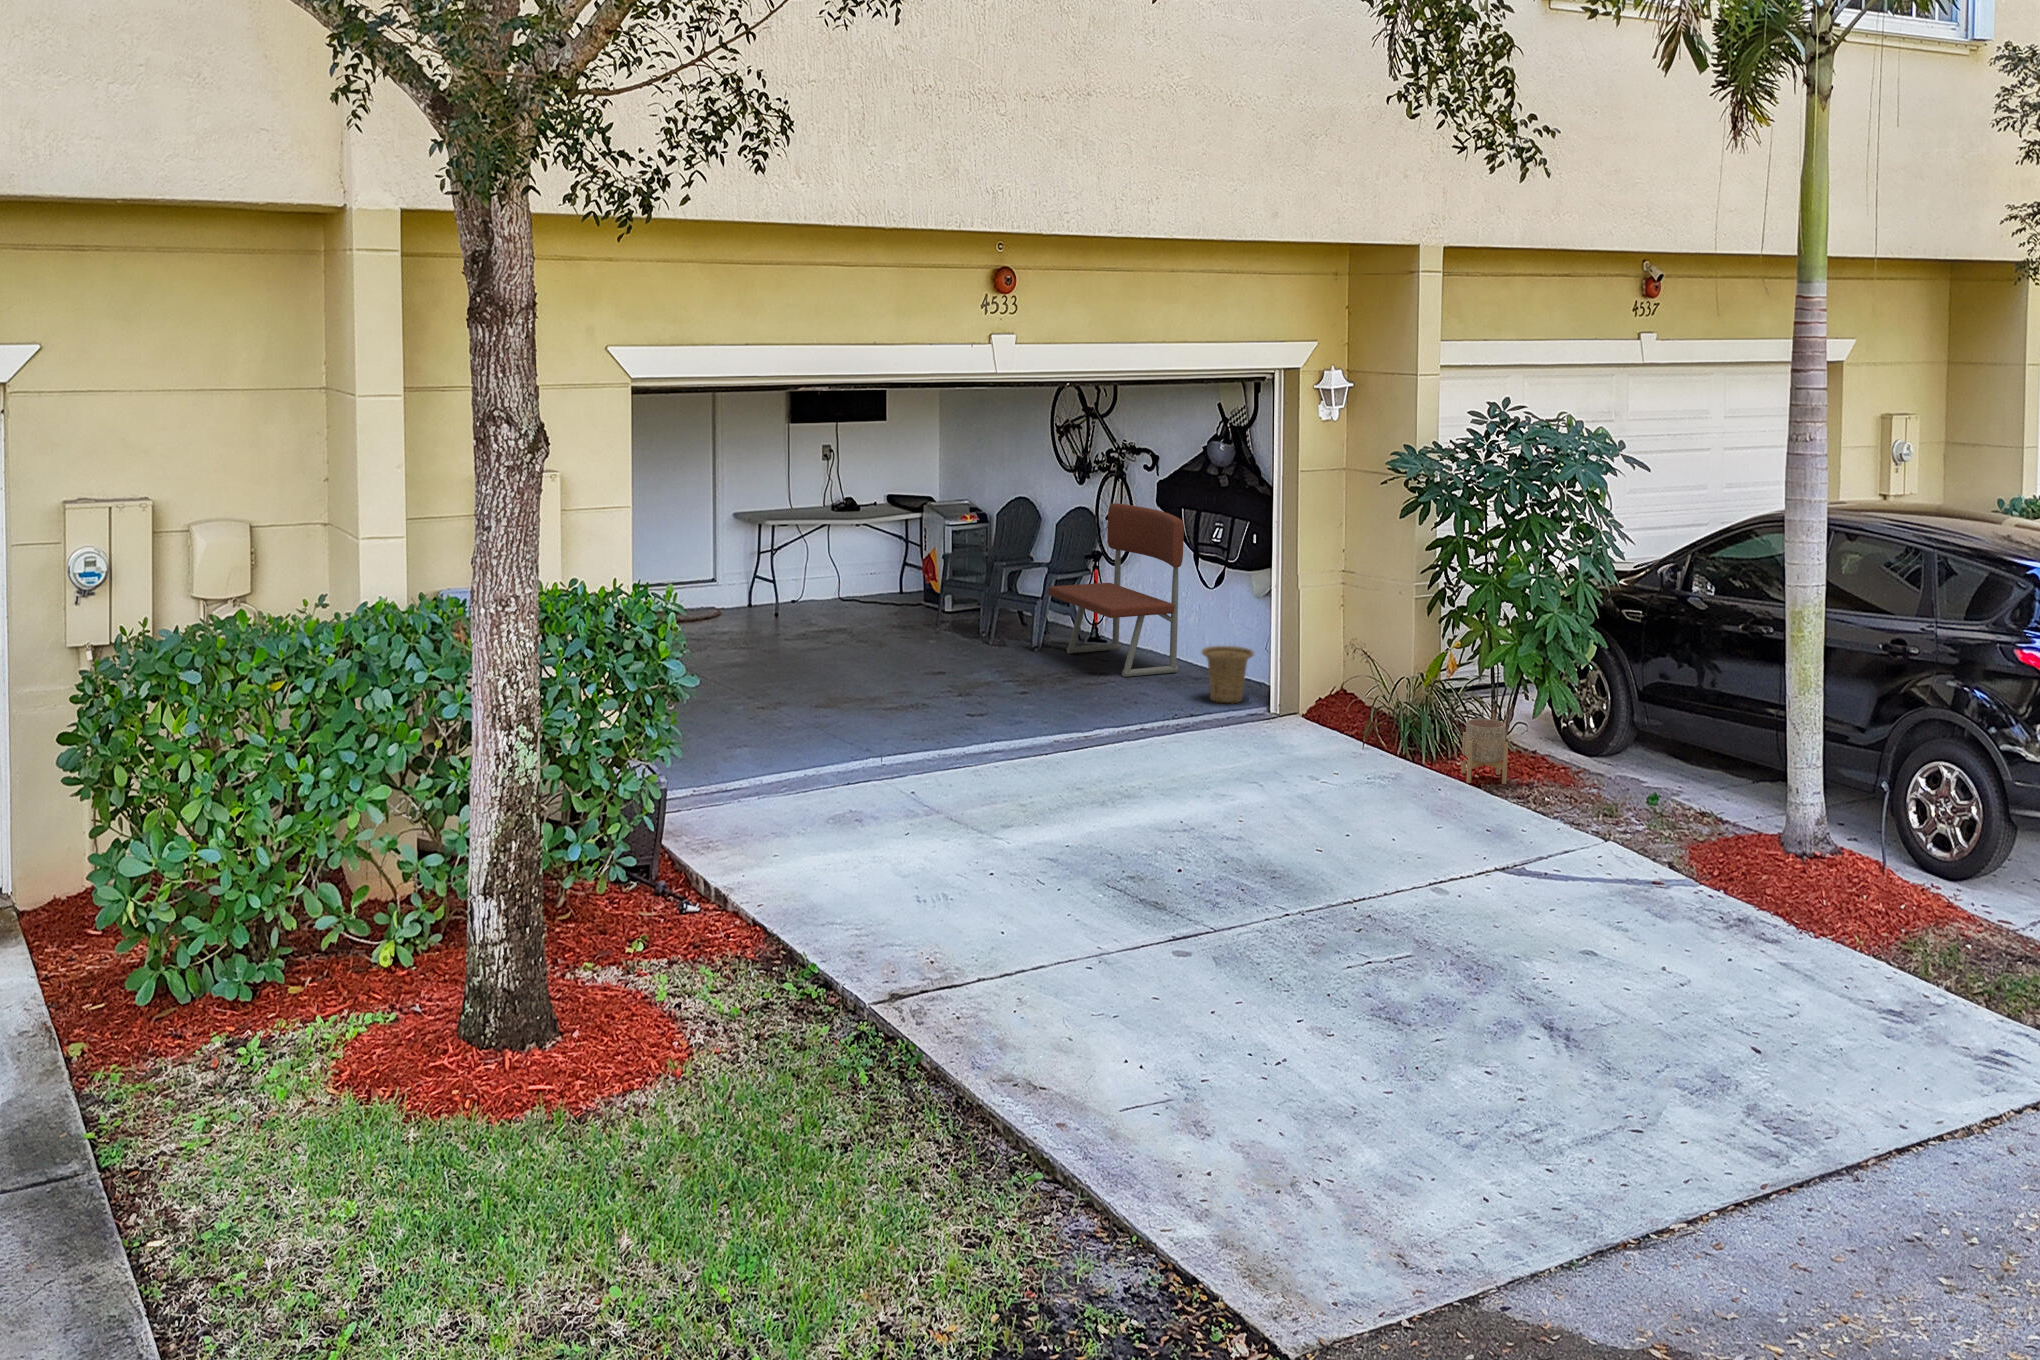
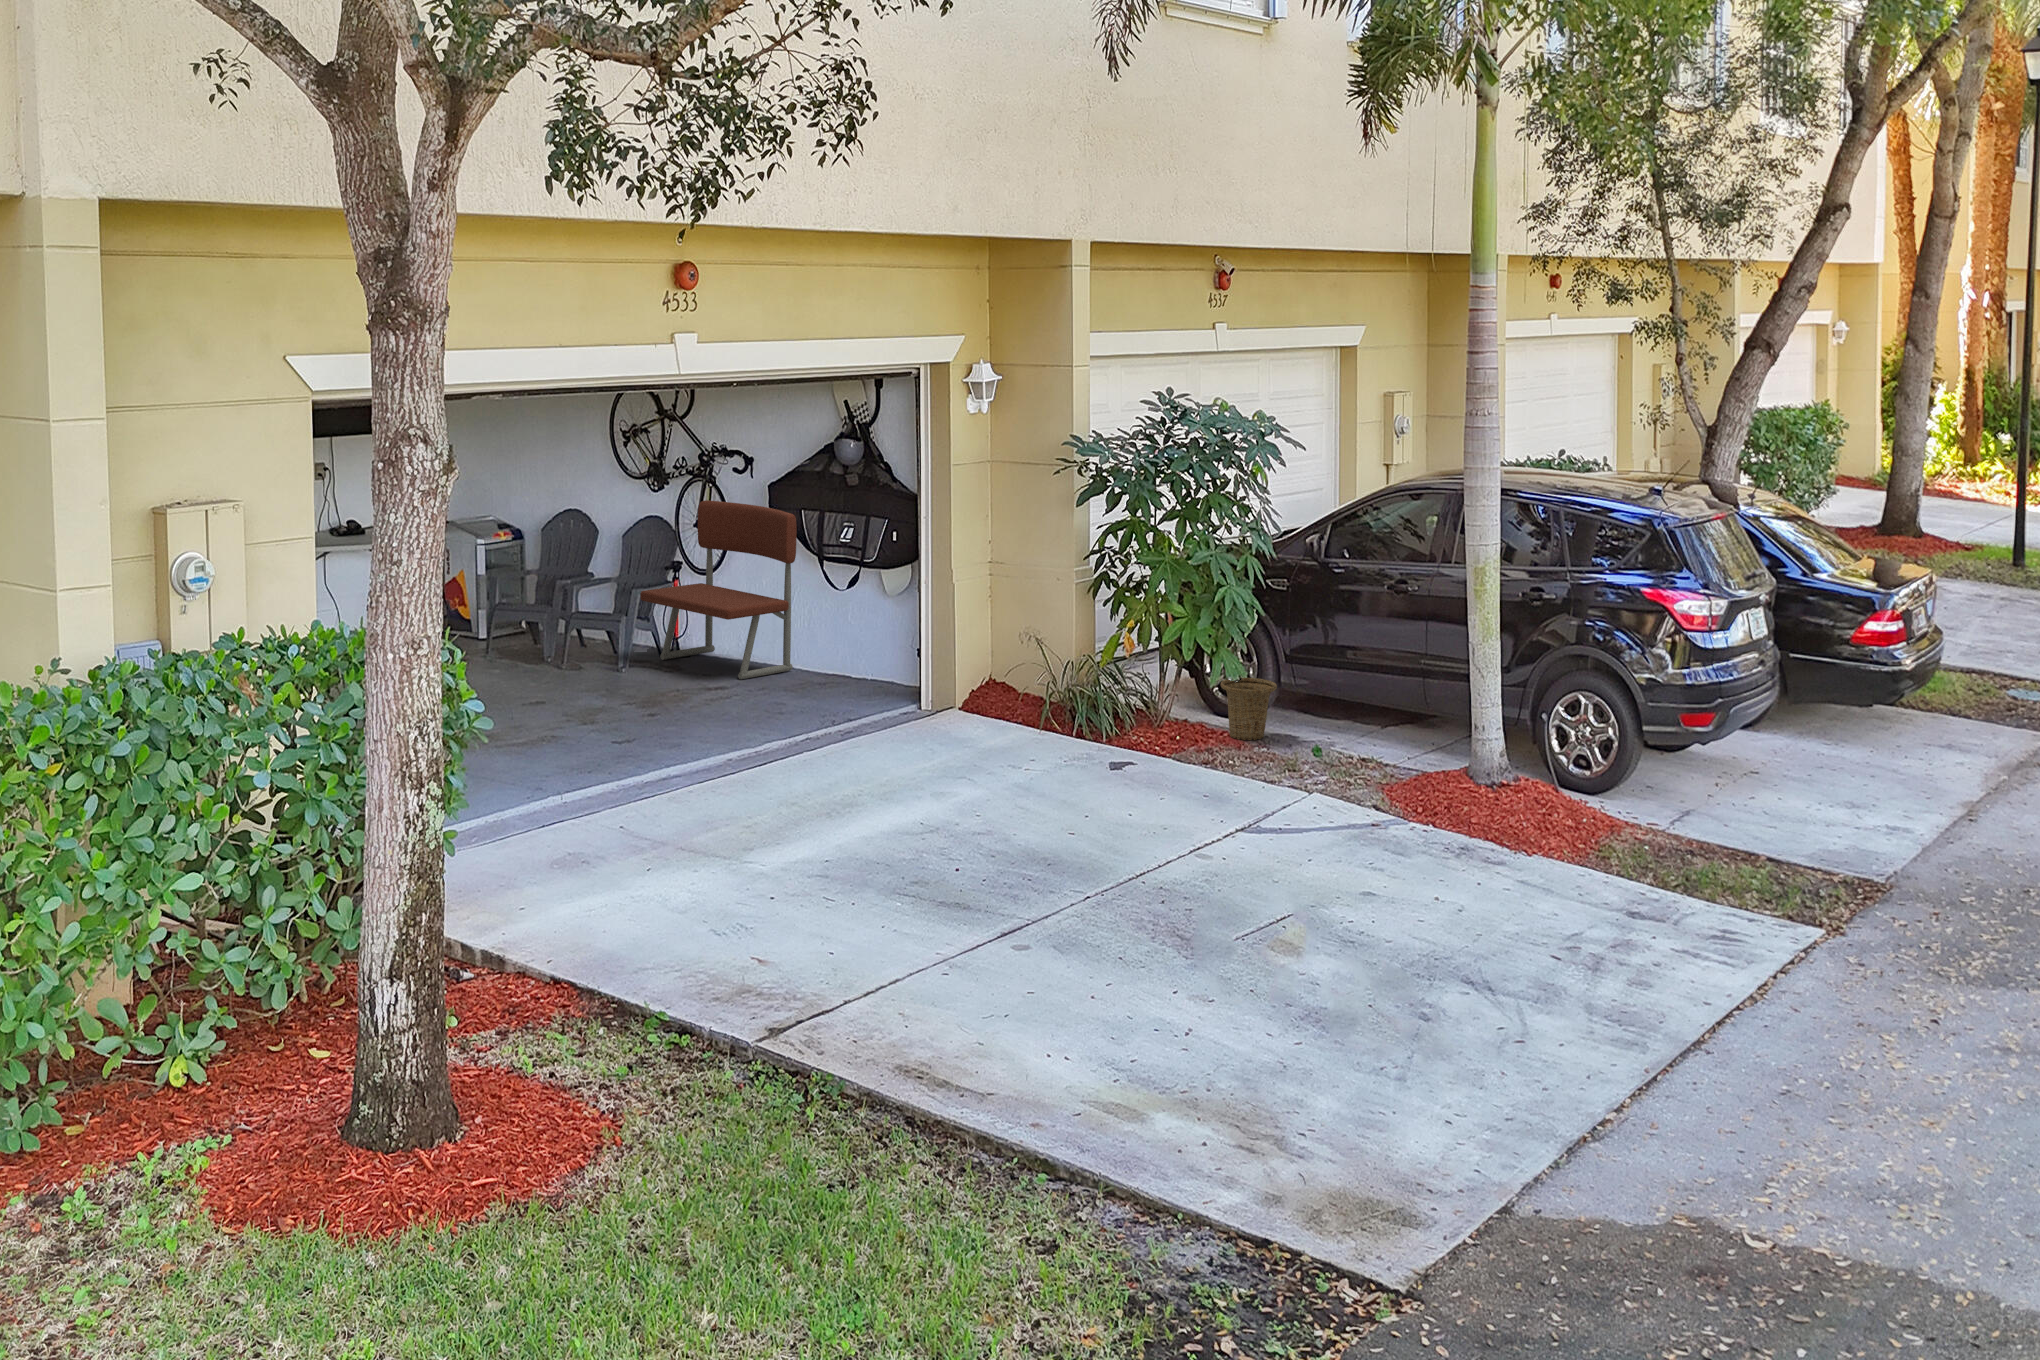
basket: present [1202,646,1254,704] -> present [1221,678,1277,740]
planter: present [1461,719,1508,784] -> none [1134,690,1182,753]

